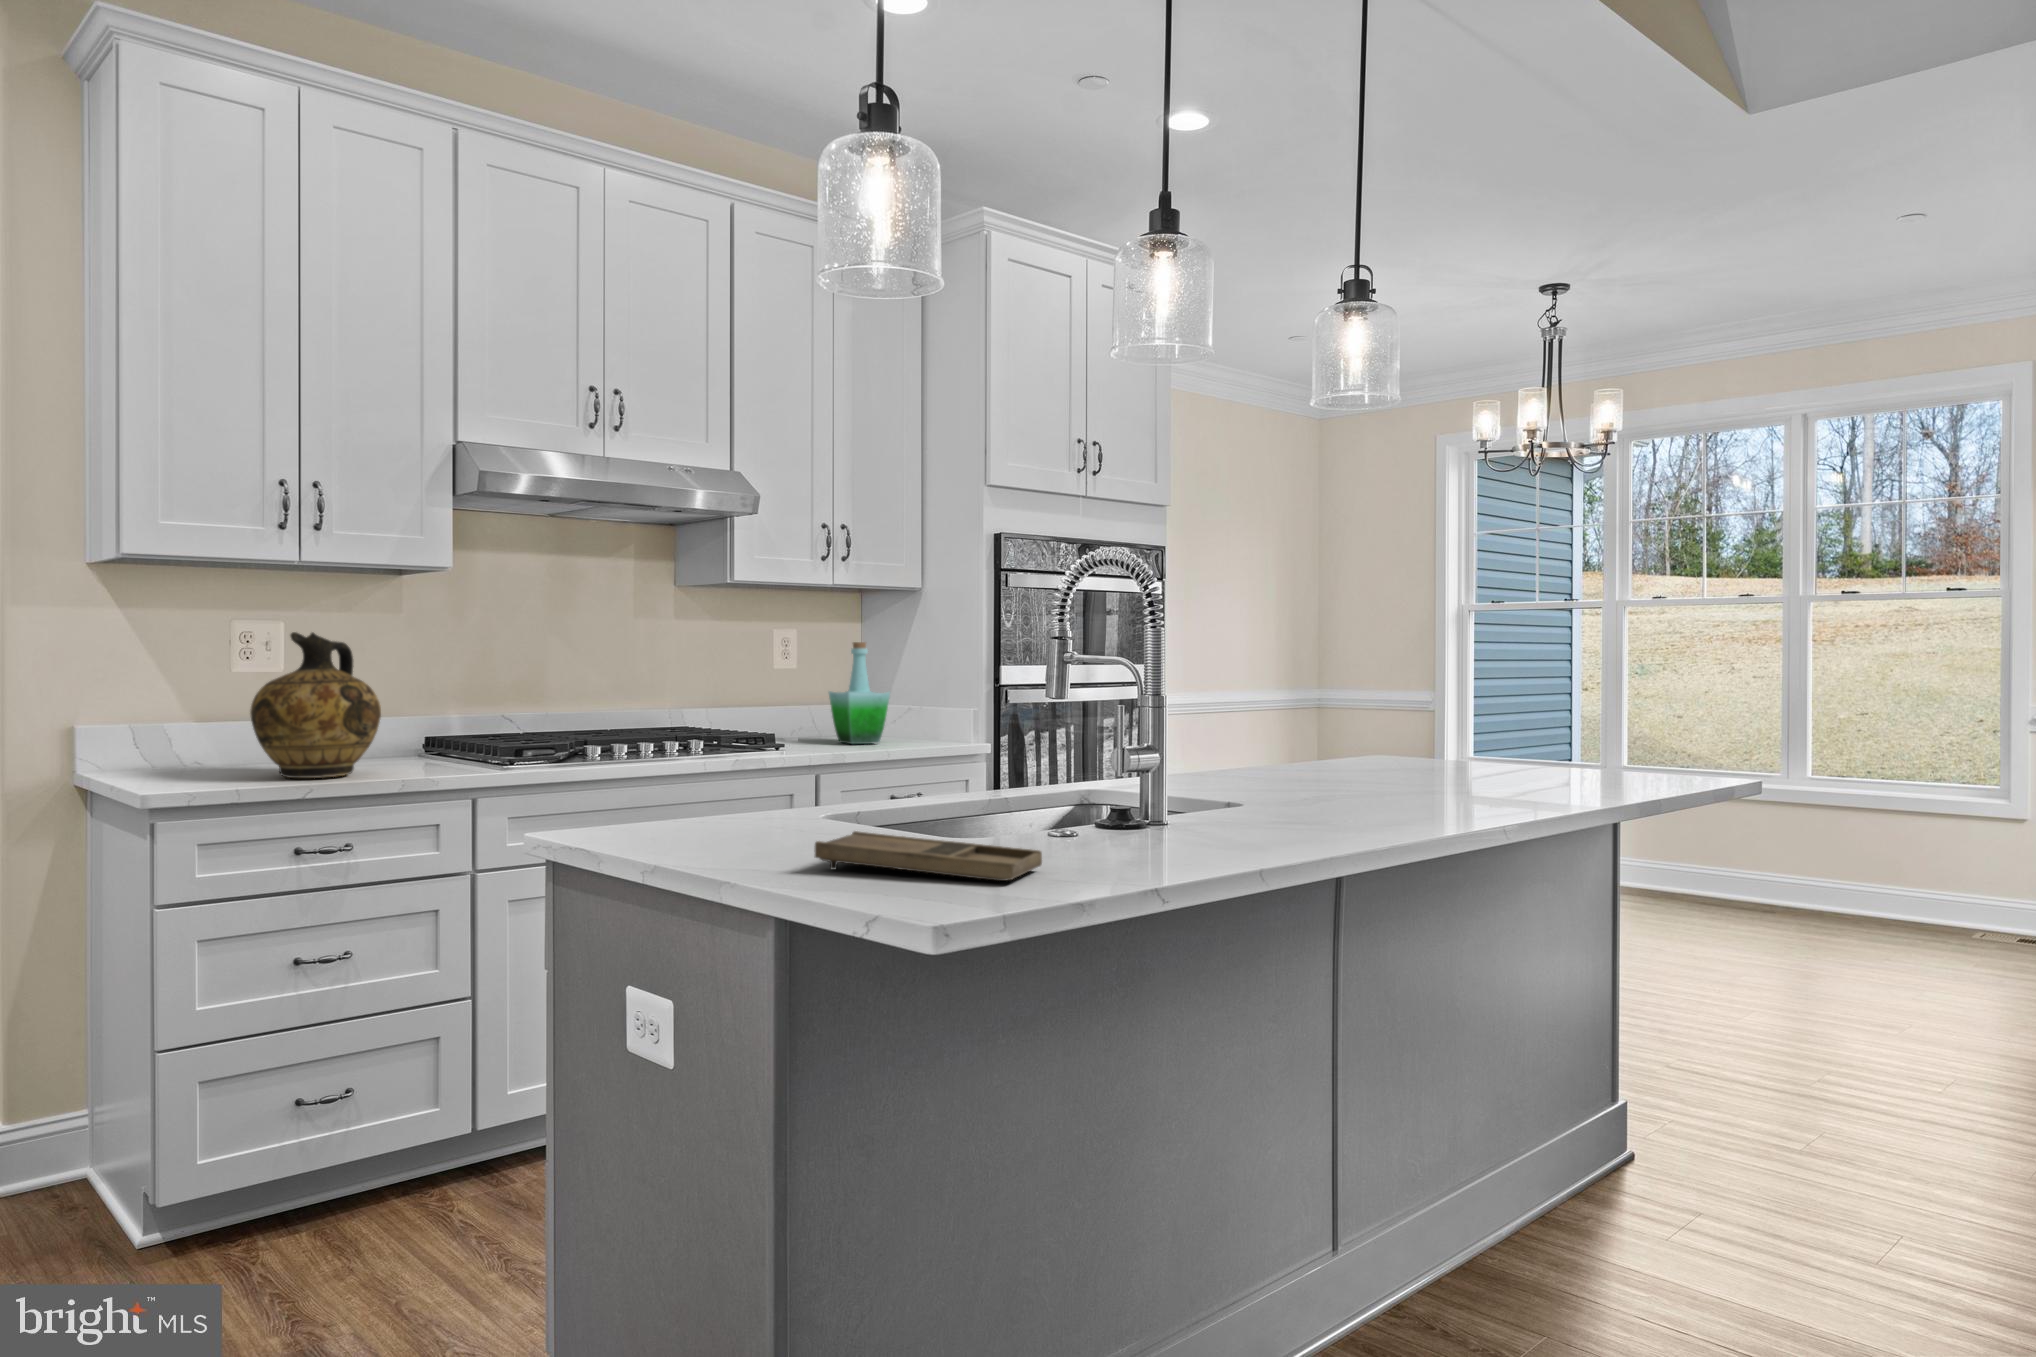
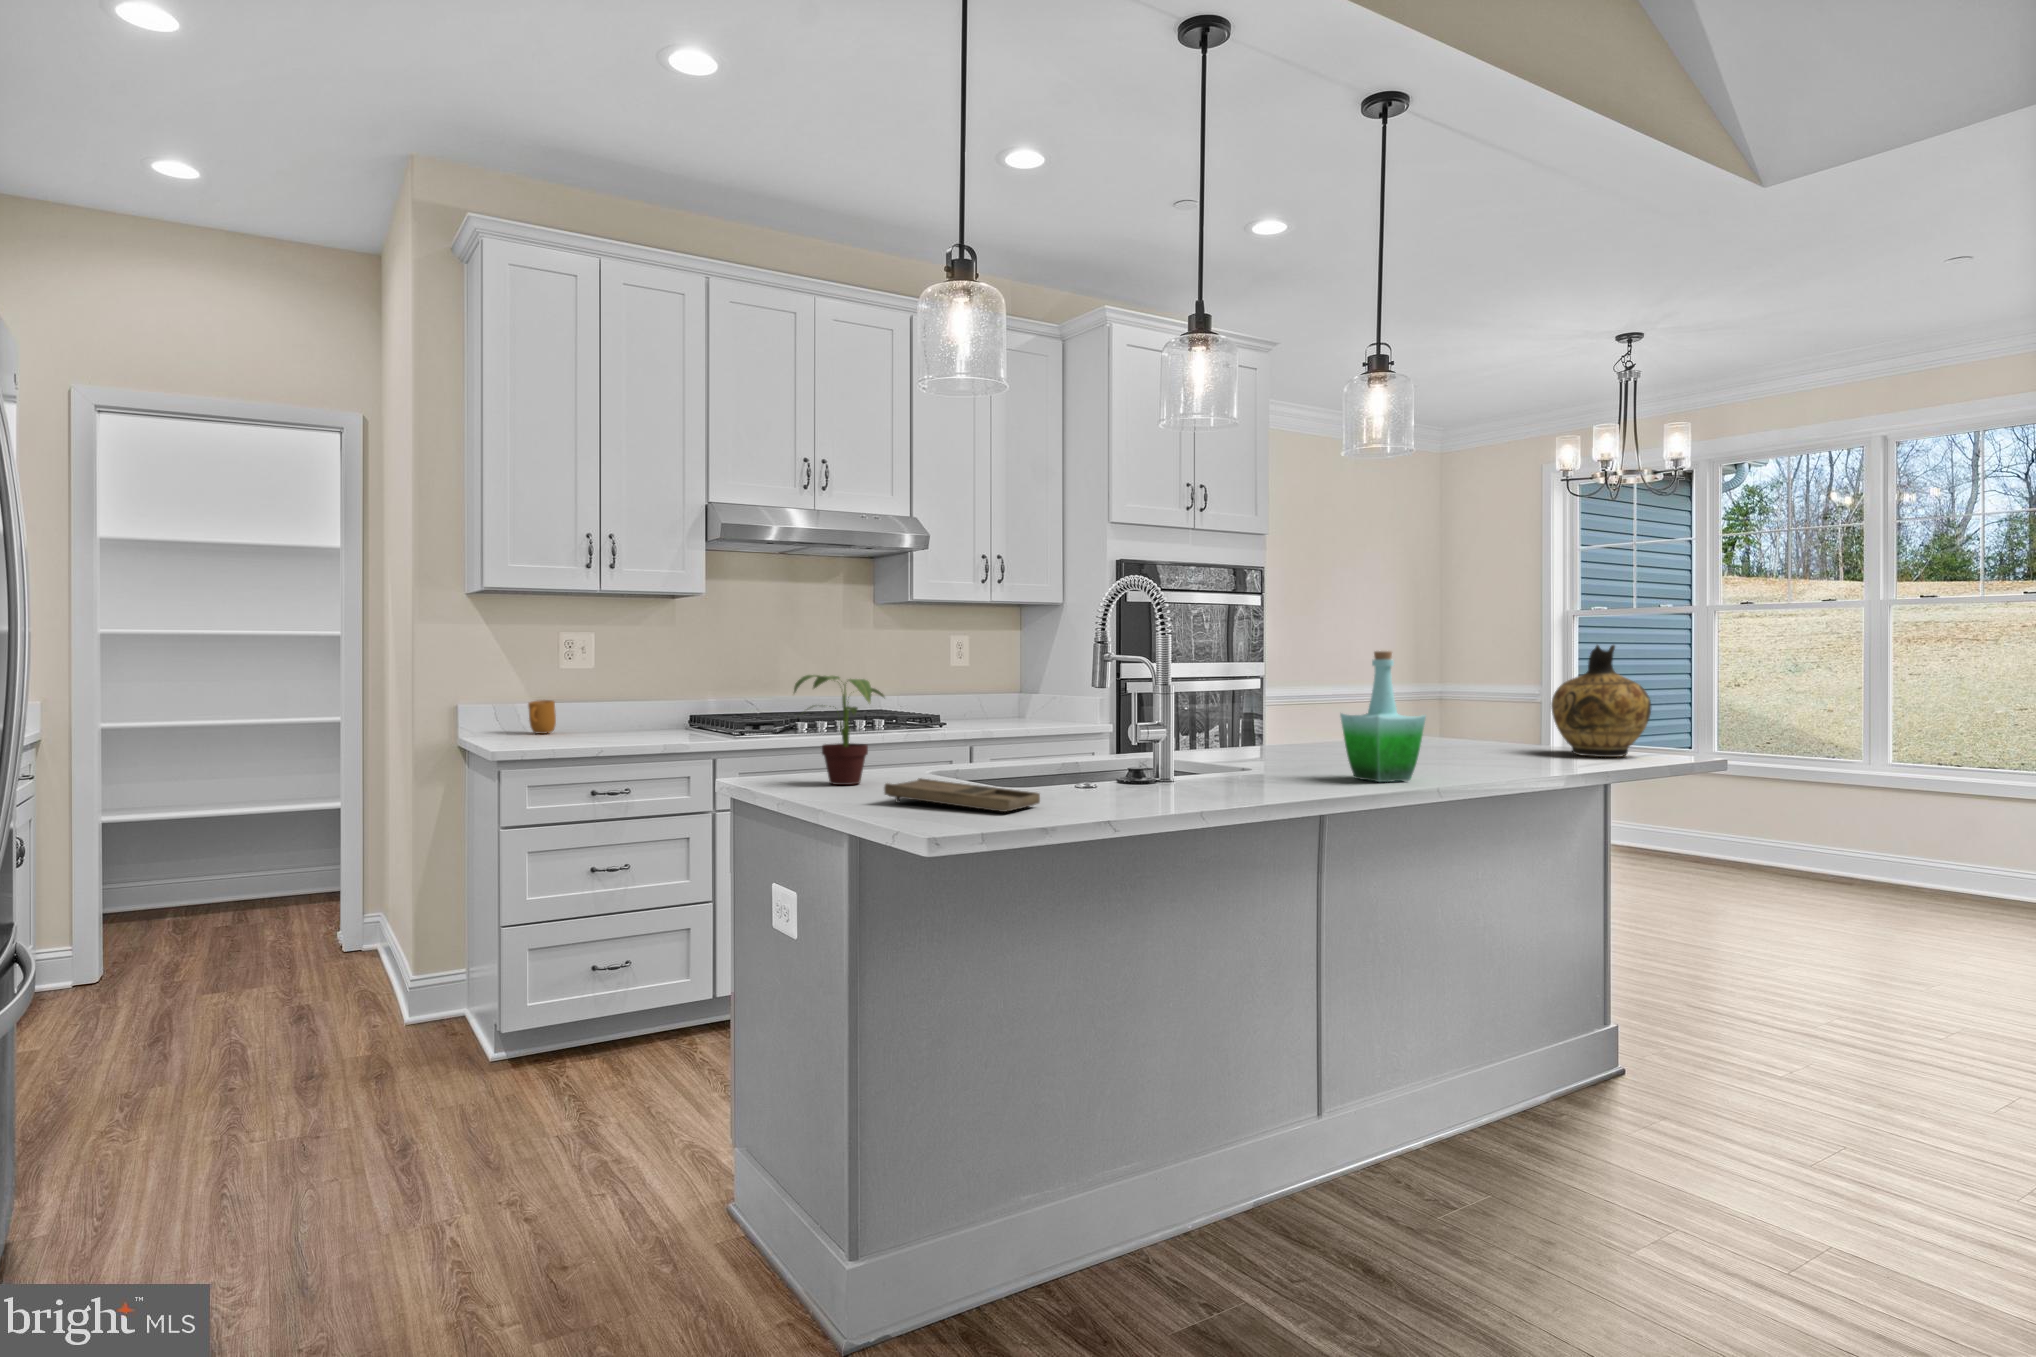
ceramic jug: present [250,632,381,778] -> present [1551,645,1651,757]
bottle: present [829,642,890,744] -> present [1340,651,1426,782]
potted plant: none [655,682,780,841] -> present [794,675,884,785]
mug: none [188,716,231,764] -> present [528,700,556,734]

